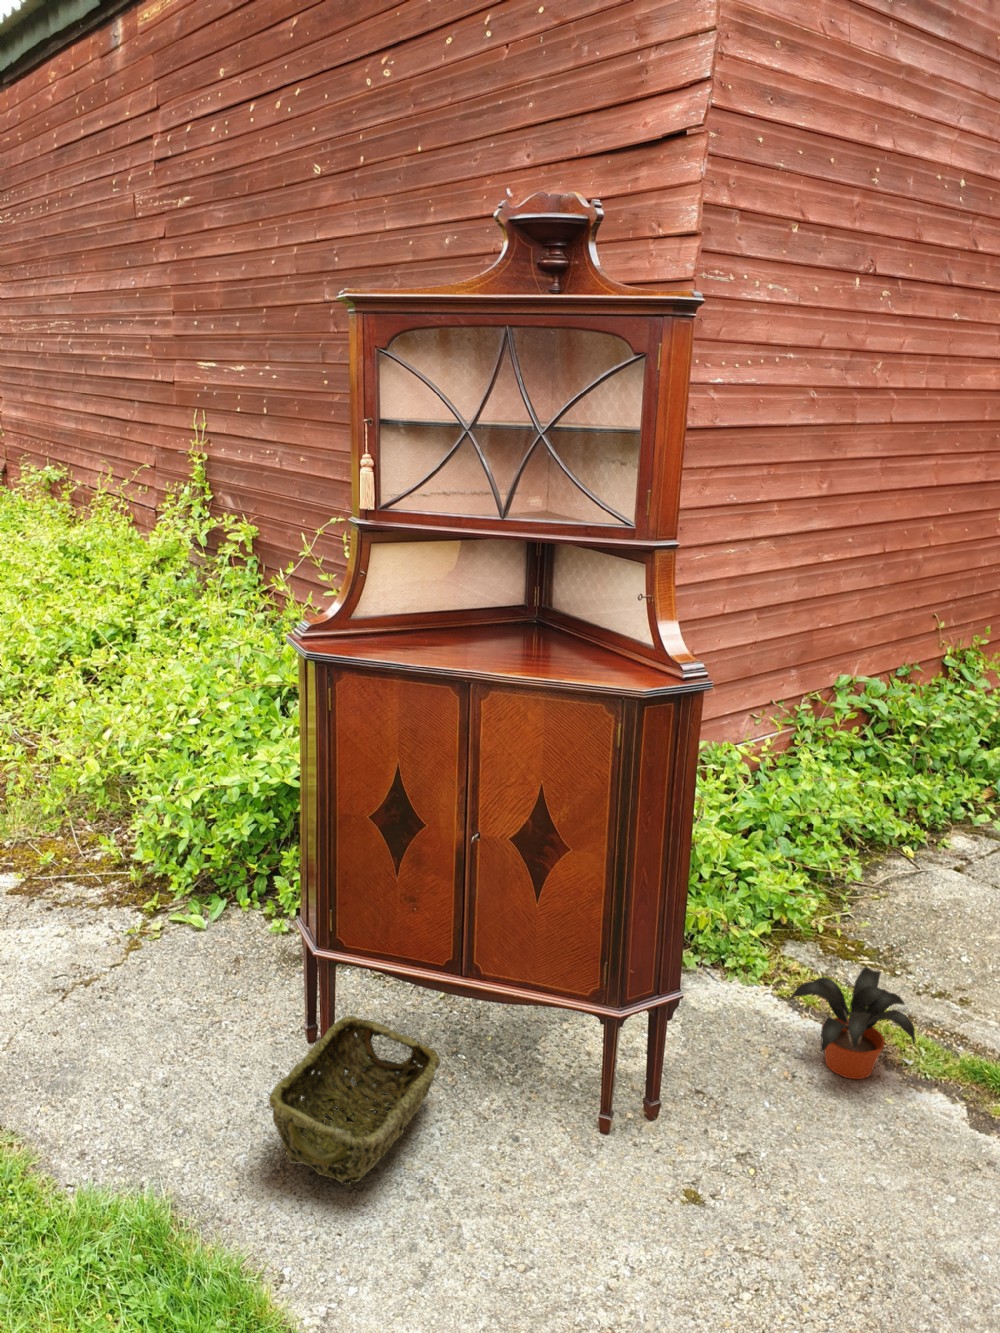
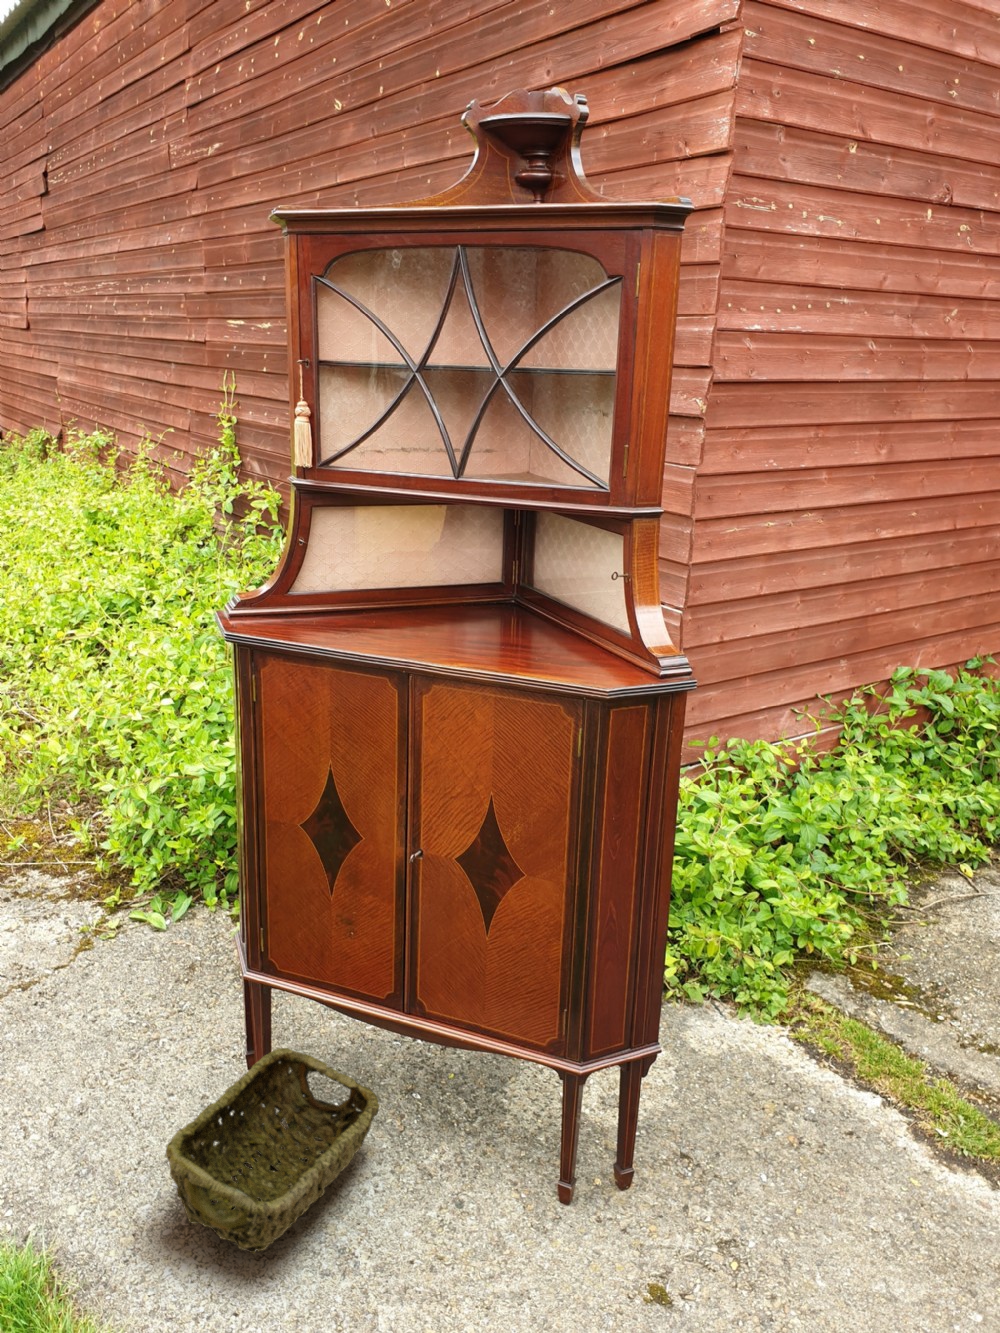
potted plant: present [790,967,915,1079] -> none [800,1016,947,1151]

